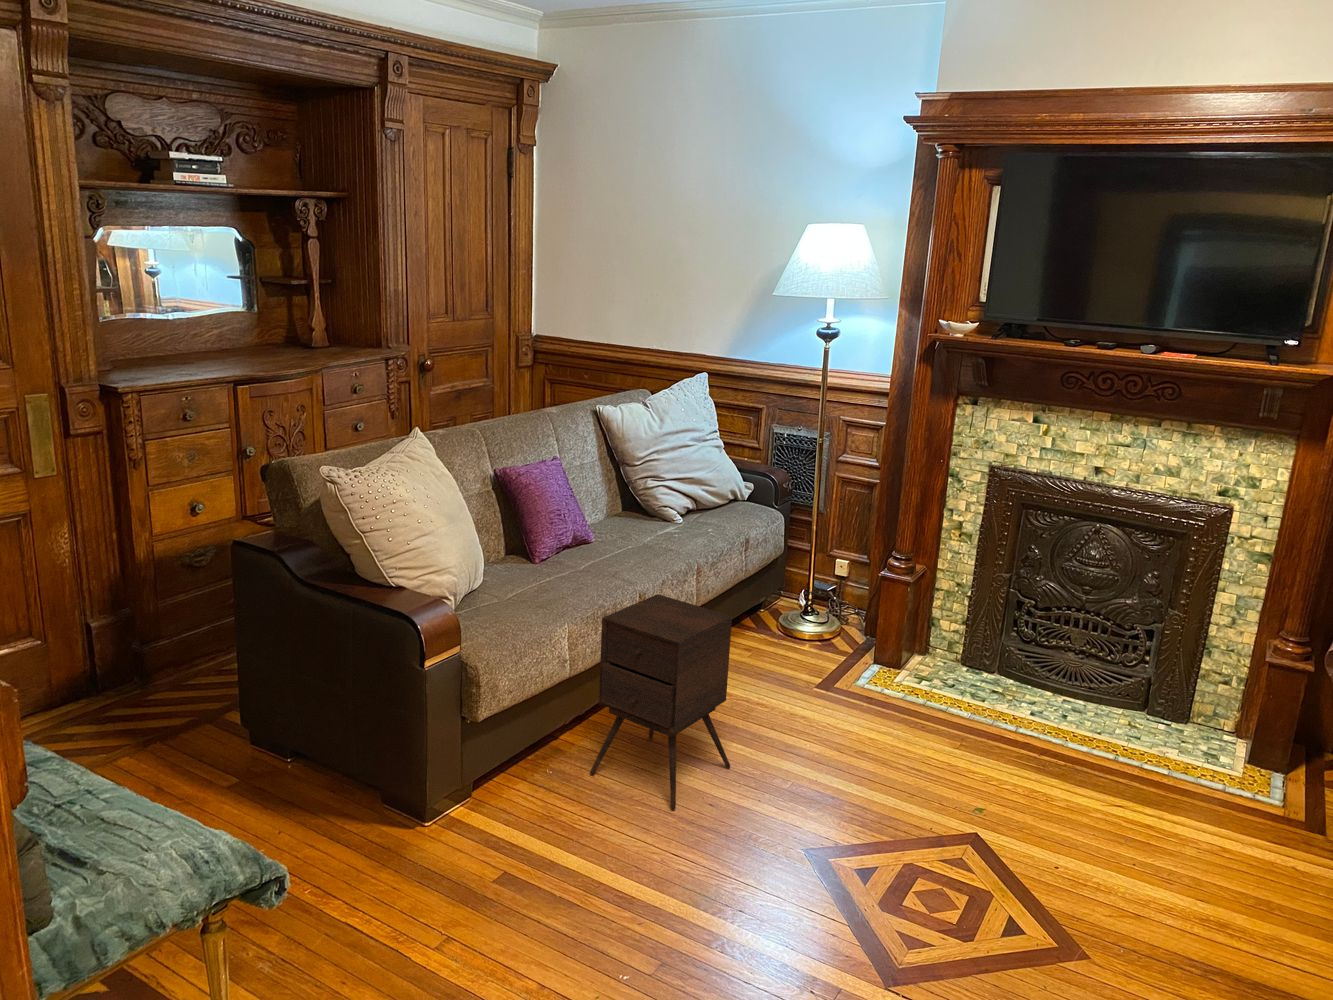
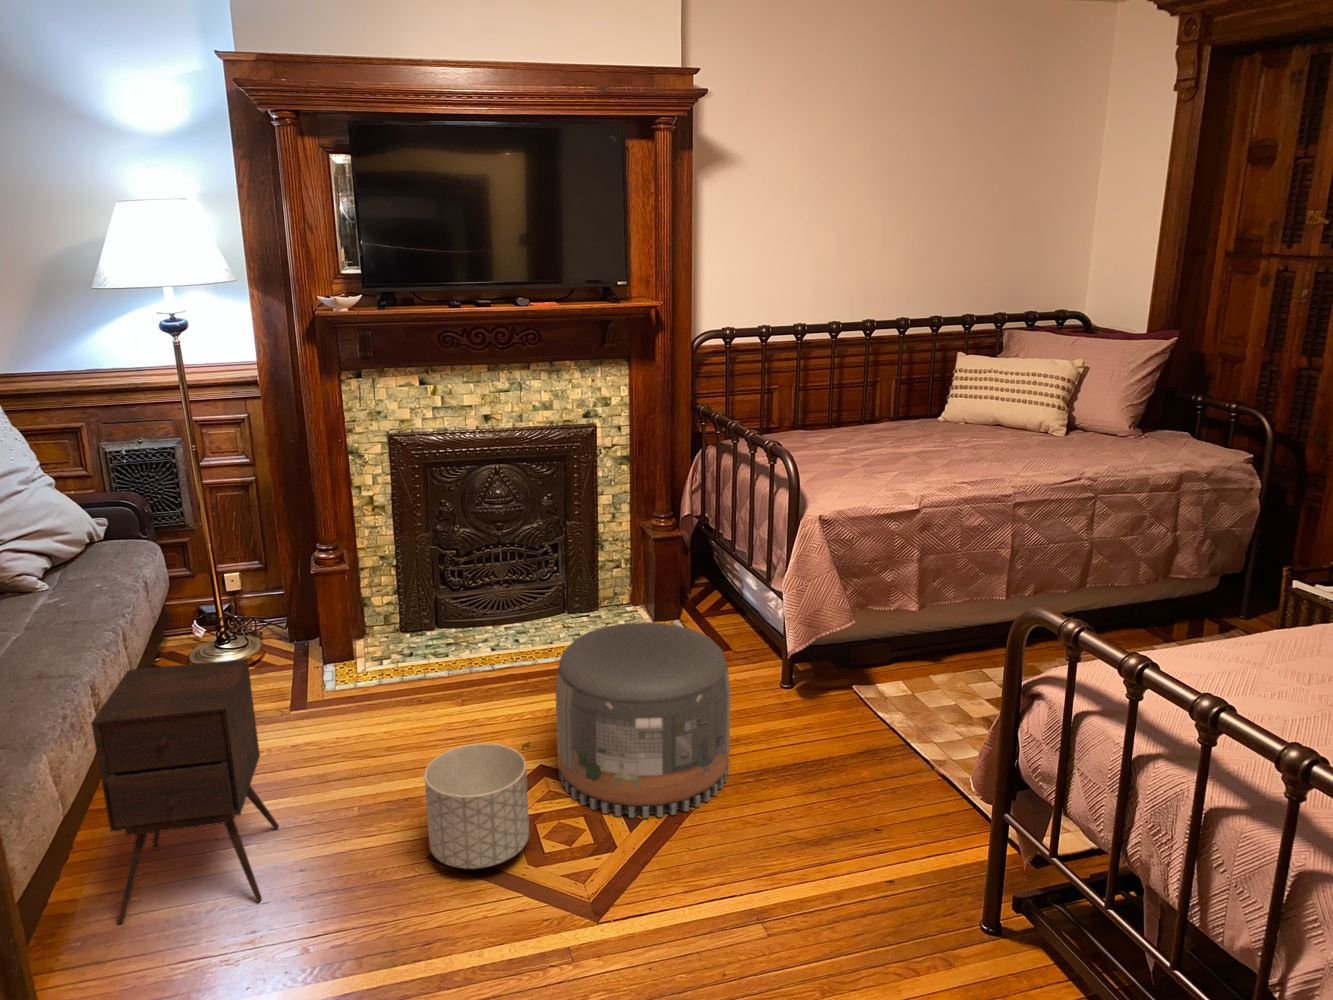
pouf: none [974,718,1205,960] -> present [555,622,731,818]
planter: none [805,763,911,886] -> present [424,743,529,869]

